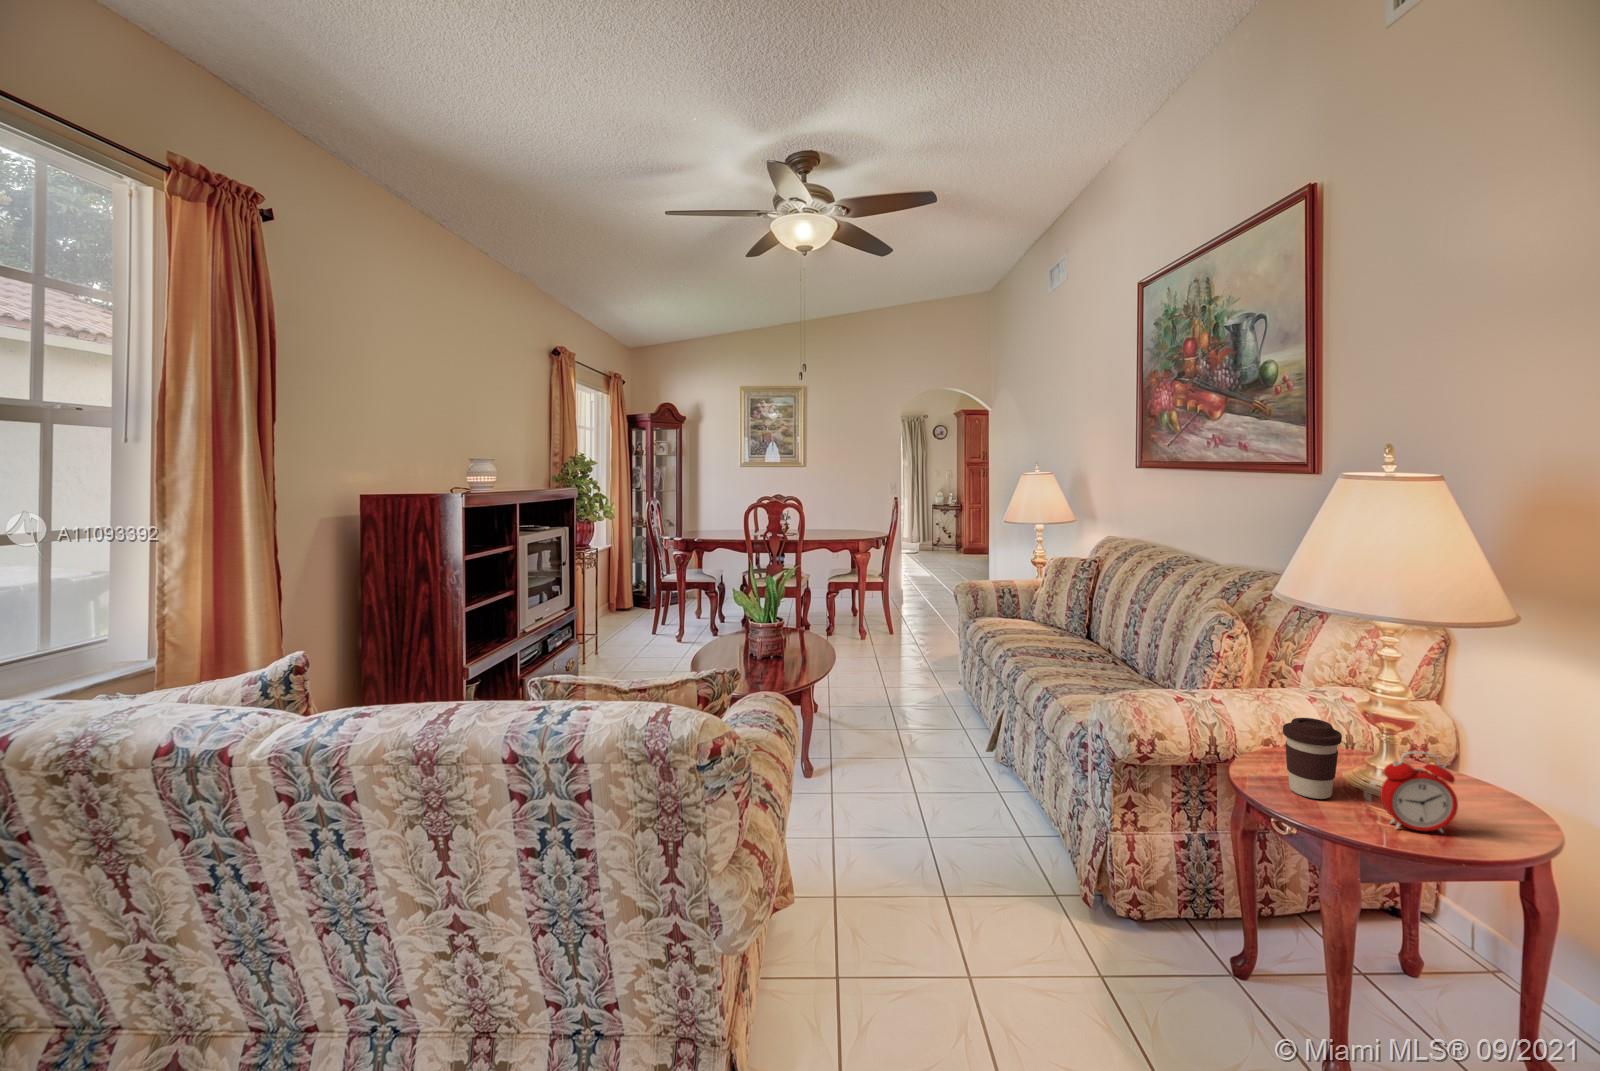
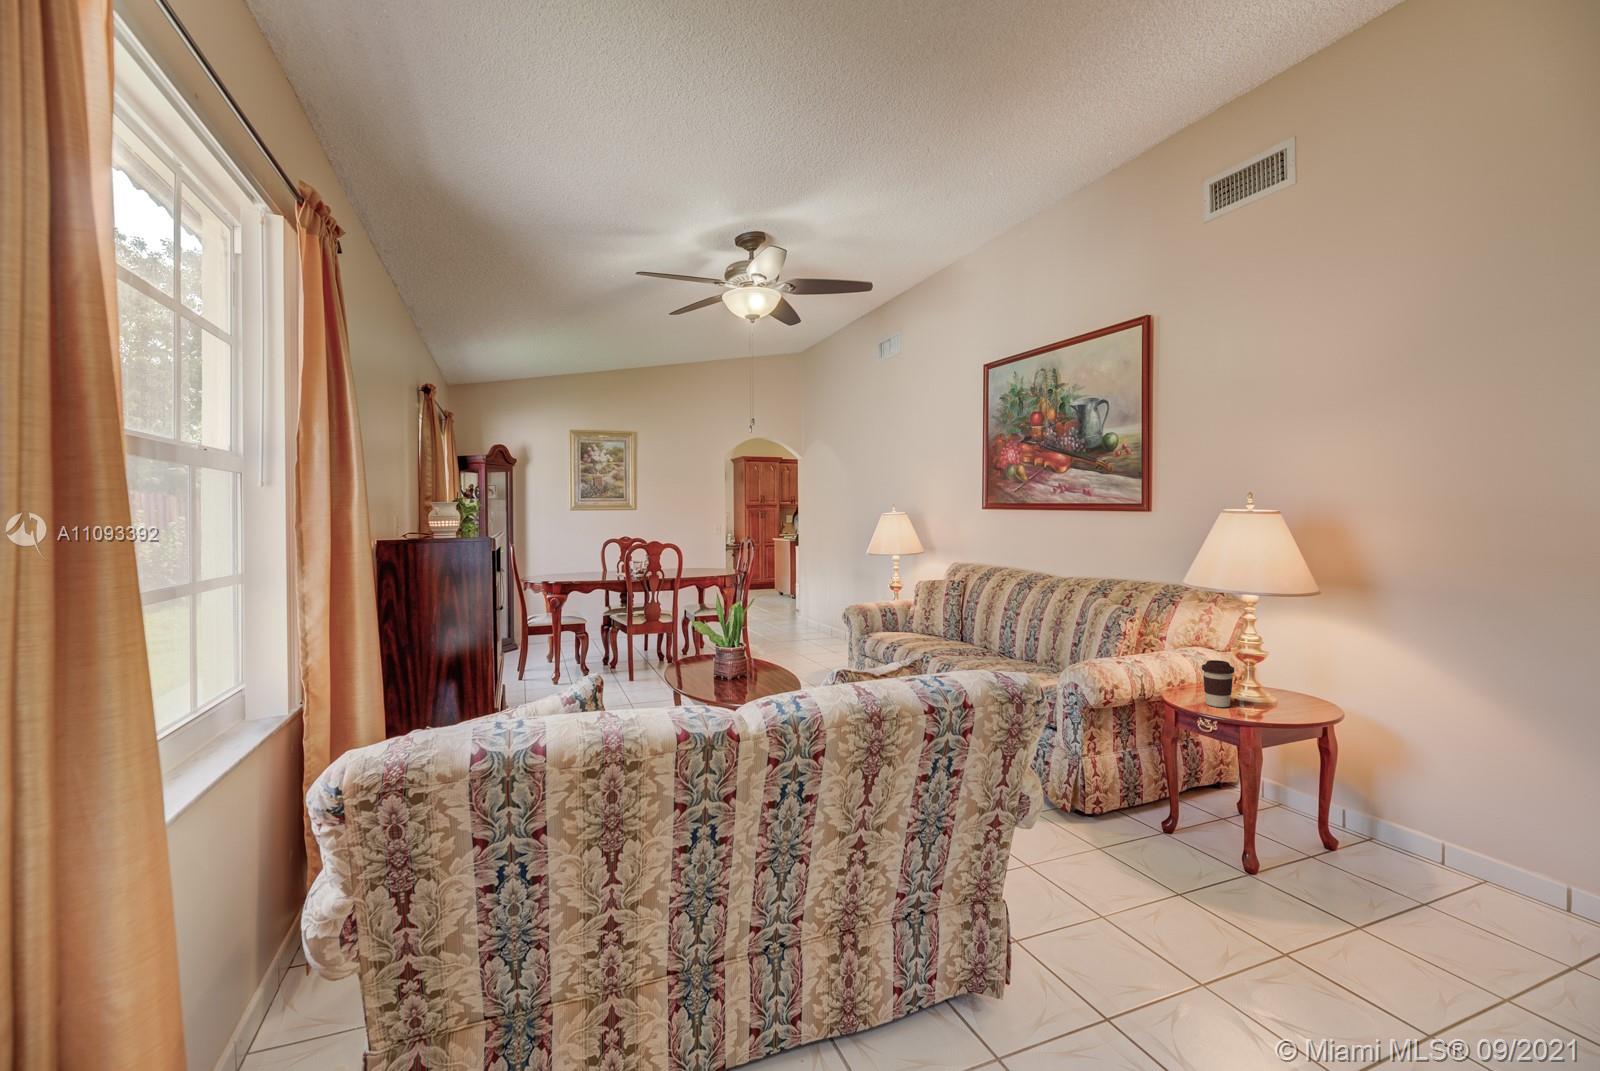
alarm clock: present [1380,751,1458,832] -> none [1259,669,1295,715]

